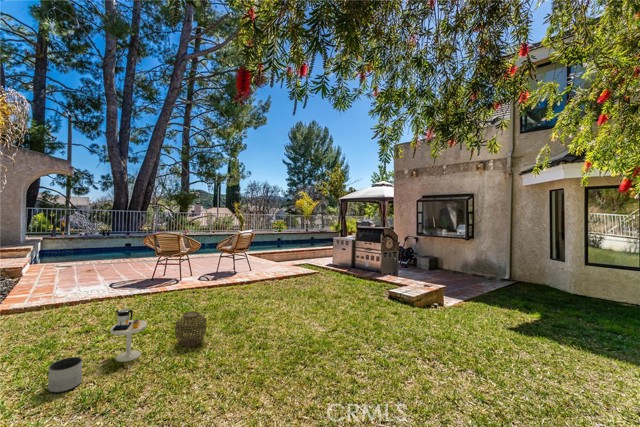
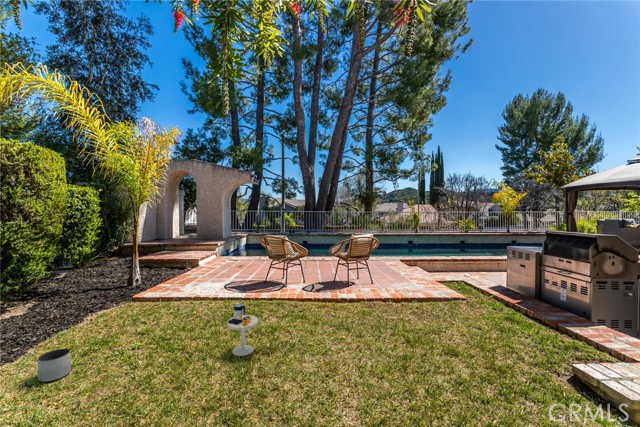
side table: present [111,309,147,362] -> present [227,303,258,356]
woven basket: present [175,312,206,346] -> none [168,326,205,369]

